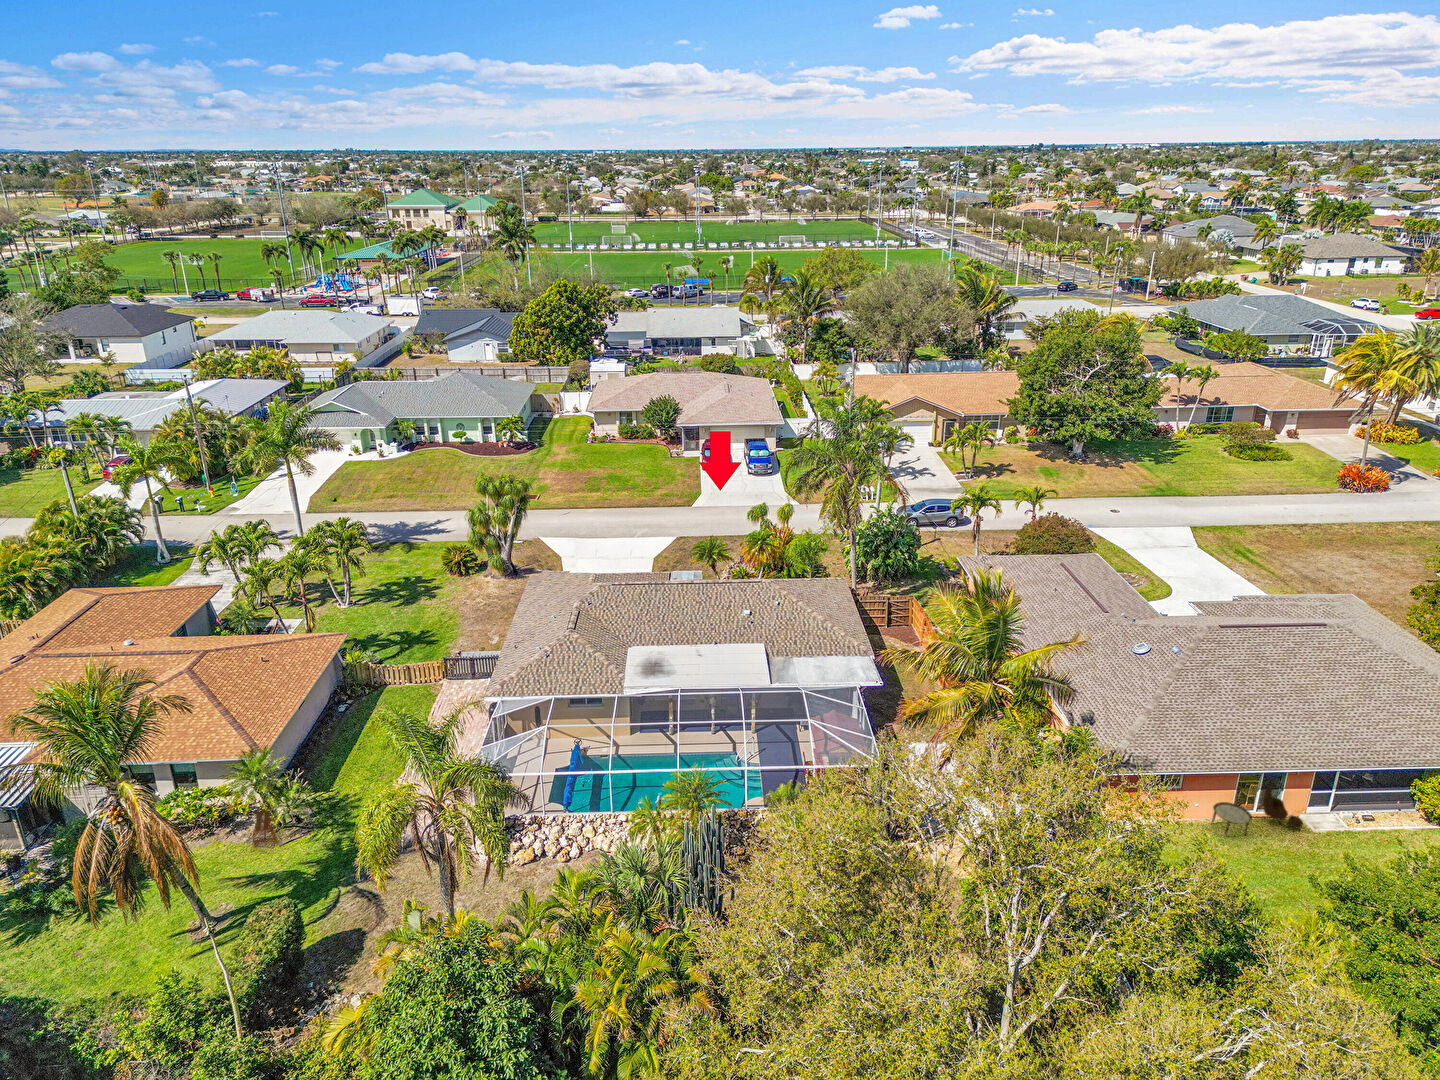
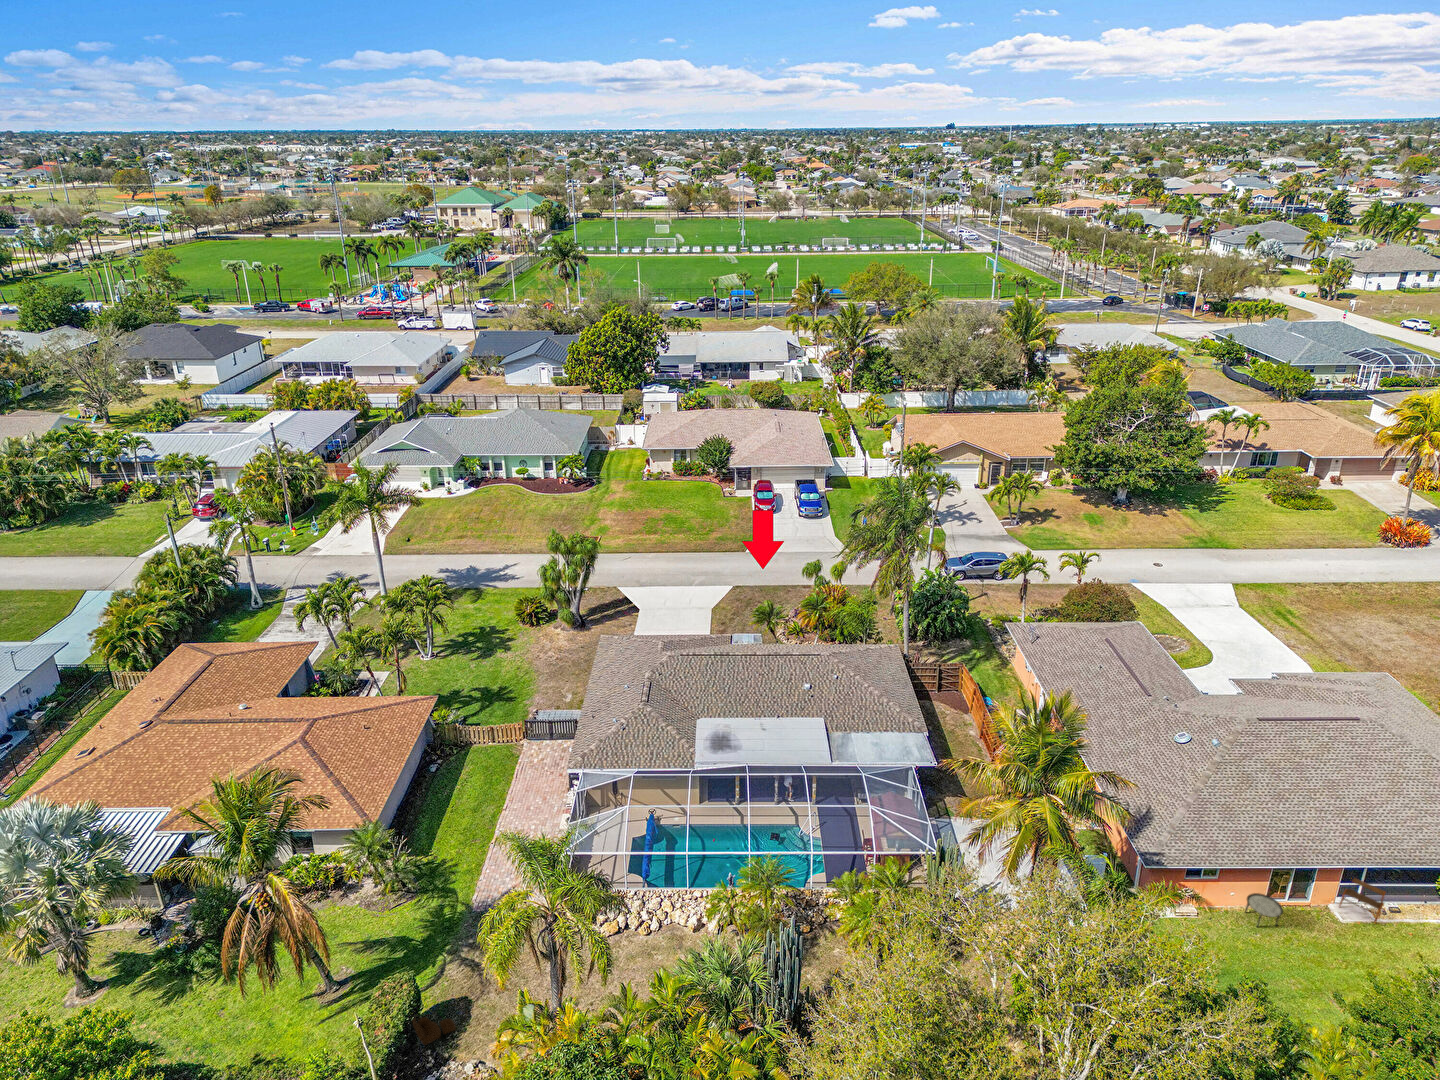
lounge chair: present [1263,787,1303,829] -> present [412,1017,456,1048]
bench: present [253,805,277,847] -> present [1339,877,1386,923]

